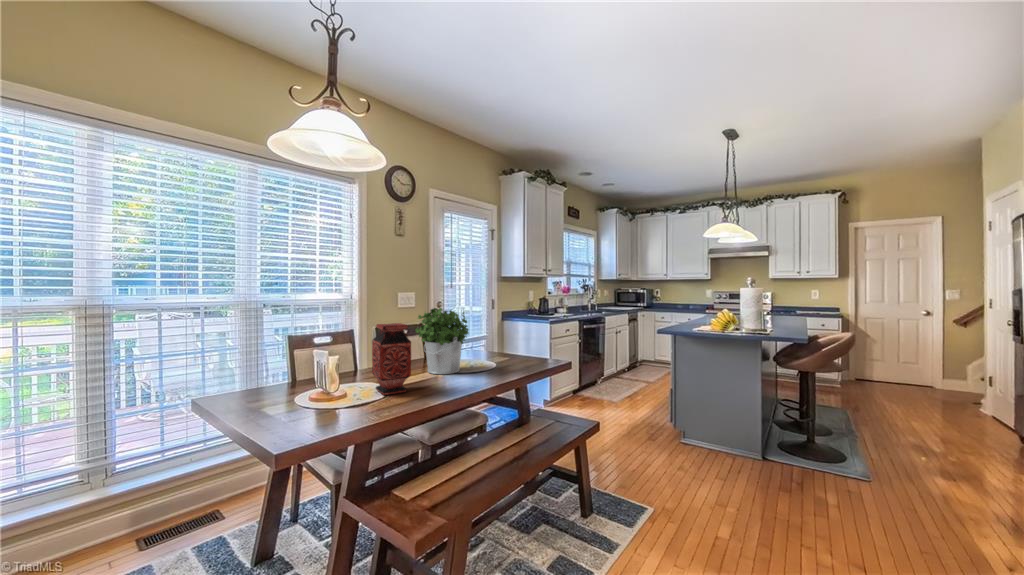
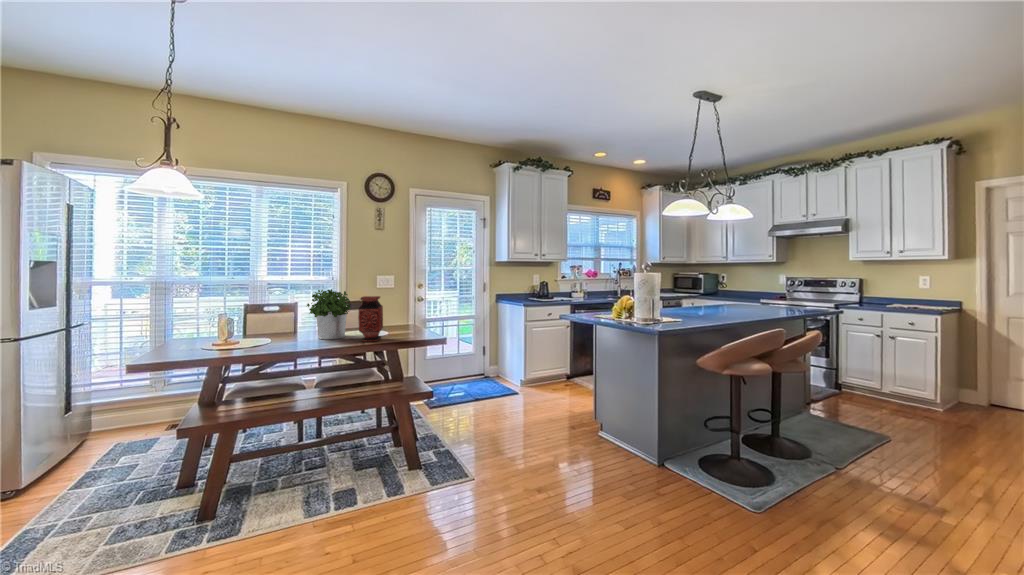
vase: present [372,323,411,395] -> present [358,296,383,341]

